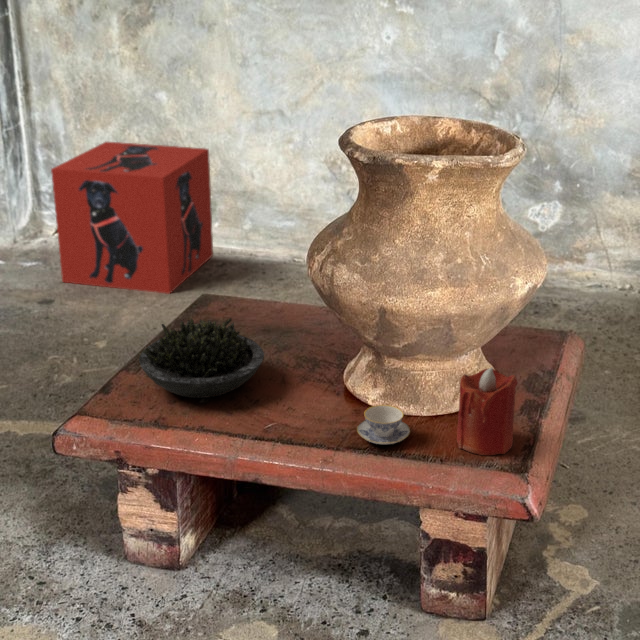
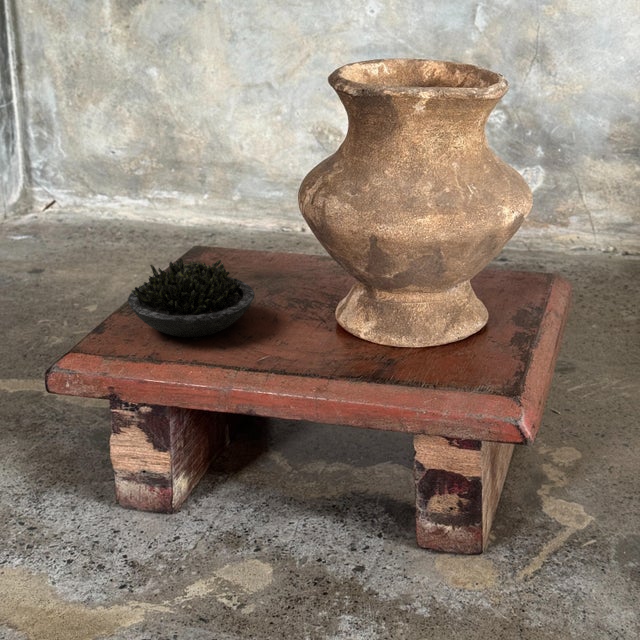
storage box: present [51,142,213,294] -> none [41,116,203,262]
candle: present [457,368,518,455] -> none [451,294,513,384]
teacup: present [357,405,410,444] -> none [350,337,404,375]

